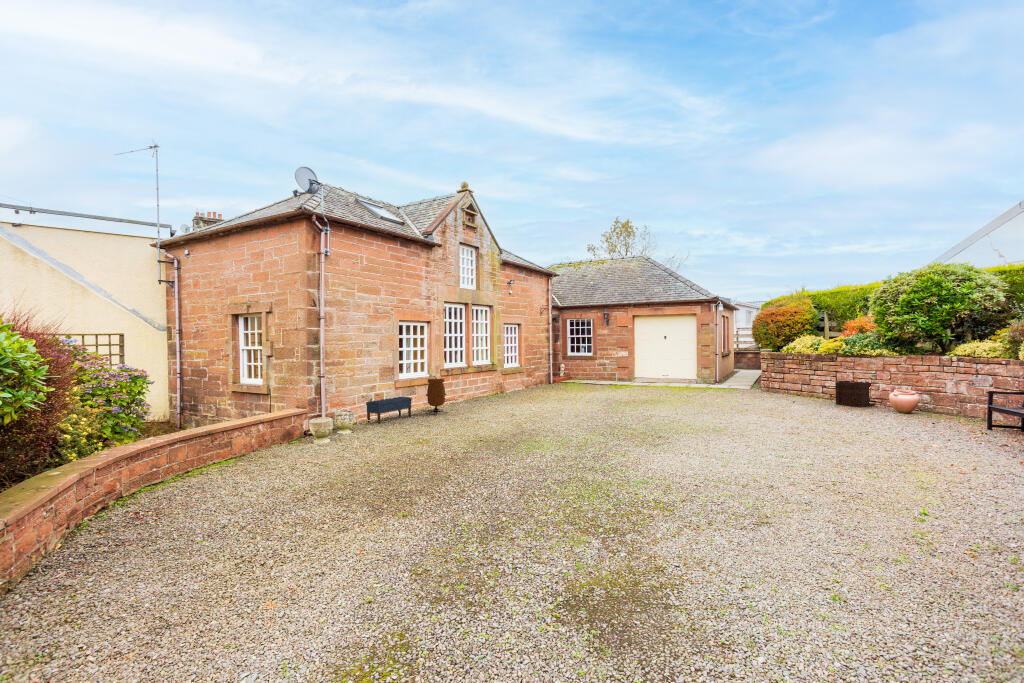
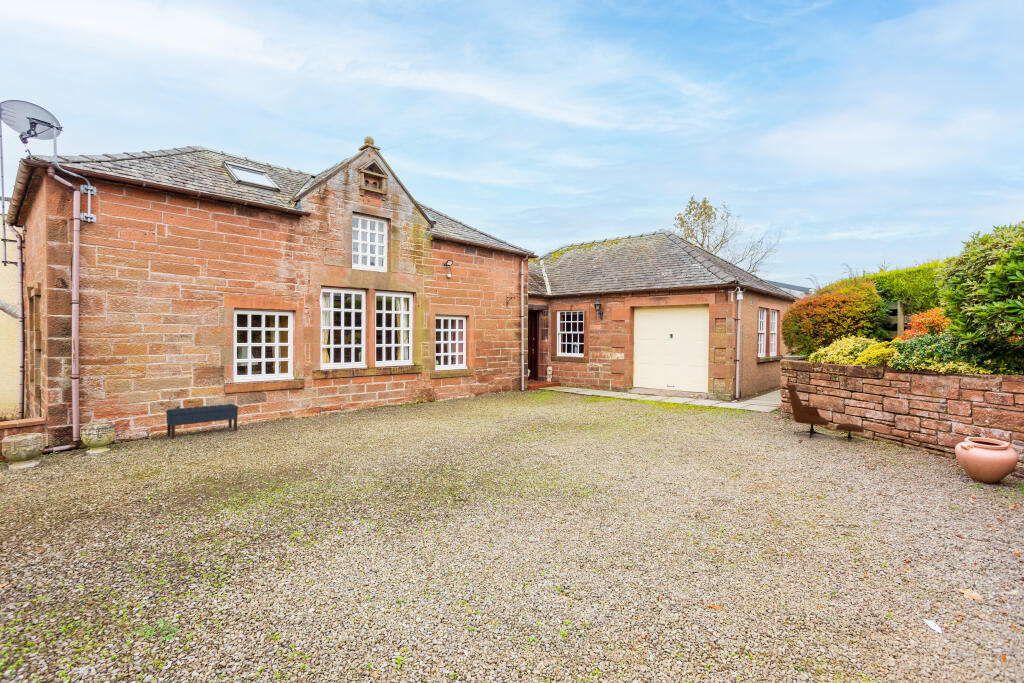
lounge chair: present [425,378,446,415] -> present [787,385,864,441]
wooden crate: present [835,381,876,407] -> none [870,412,943,460]

